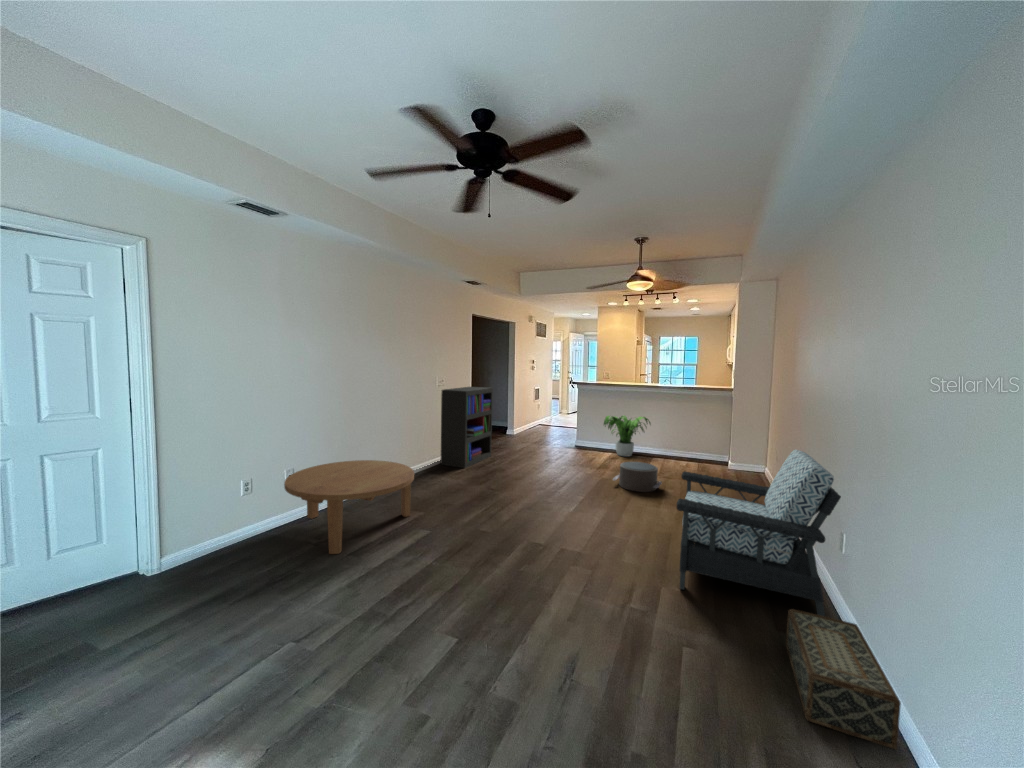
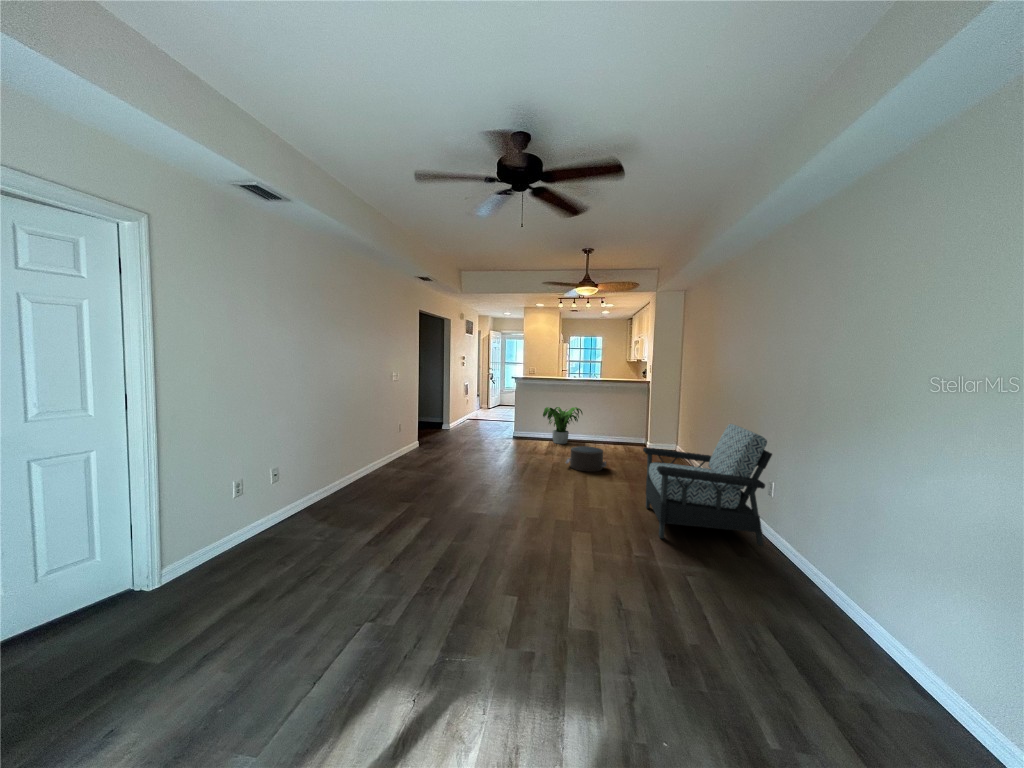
bookshelf: present [441,387,493,468] -> none [394,382,441,463]
coffee table: present [284,460,414,554] -> none [277,456,408,548]
woven basket: present [786,609,901,749] -> none [747,537,835,611]

